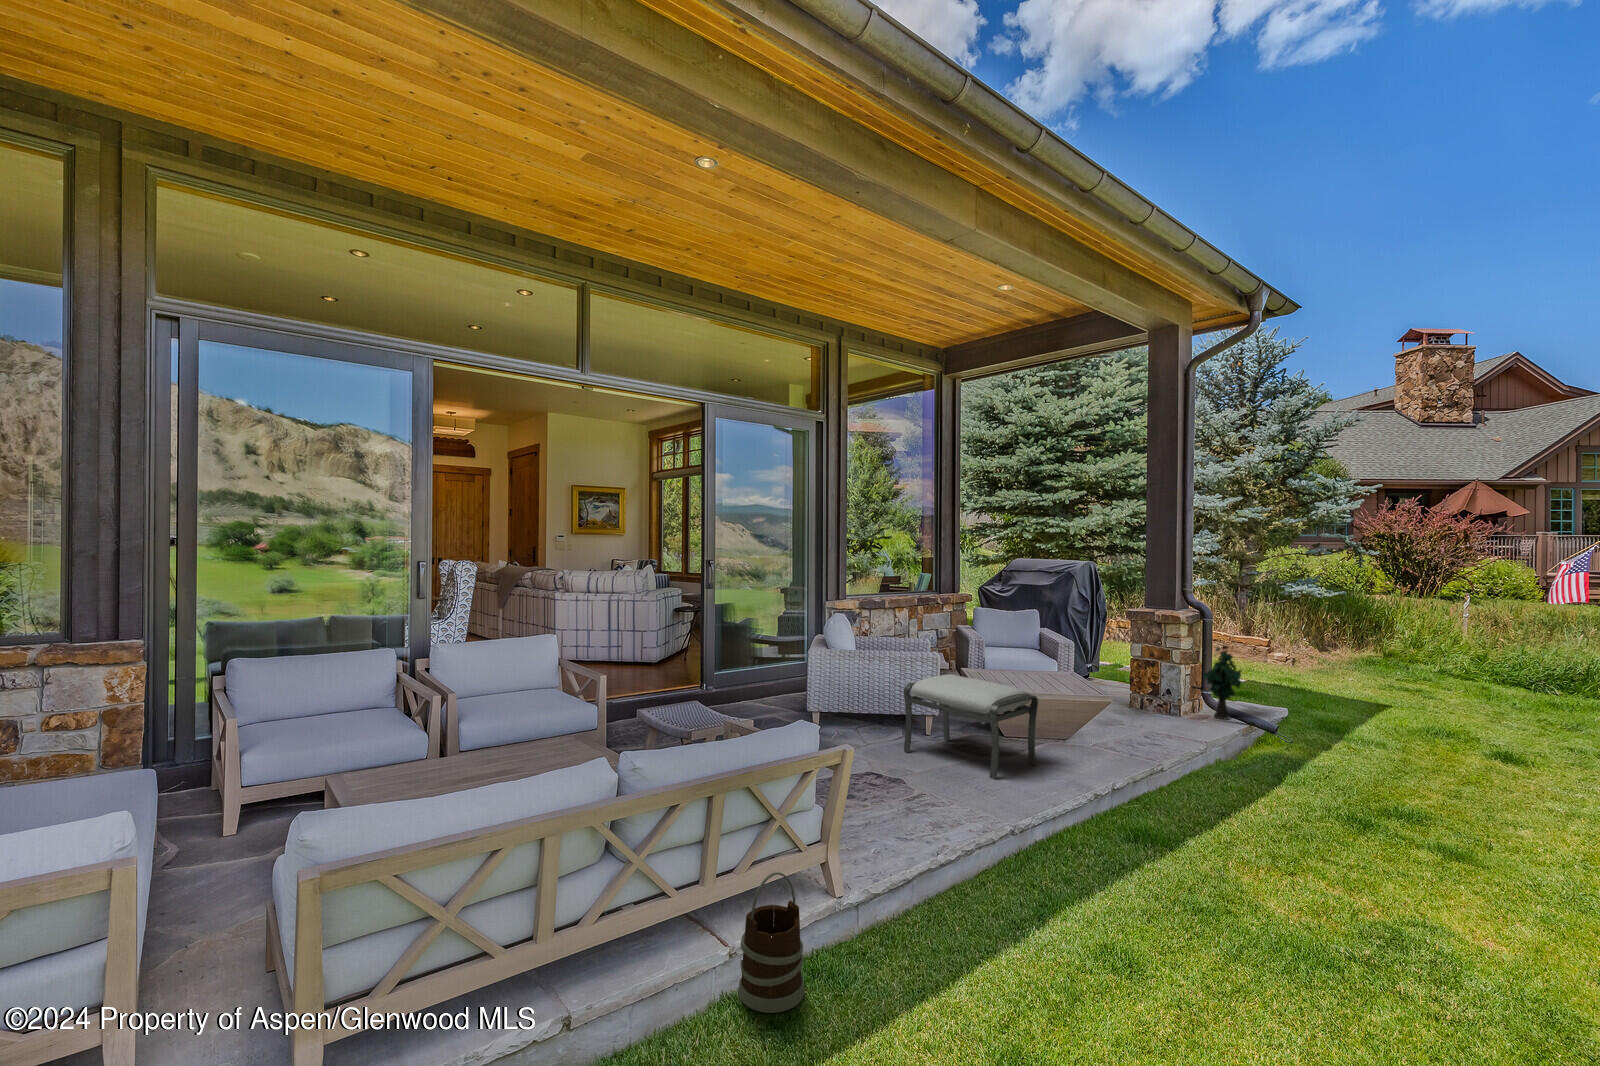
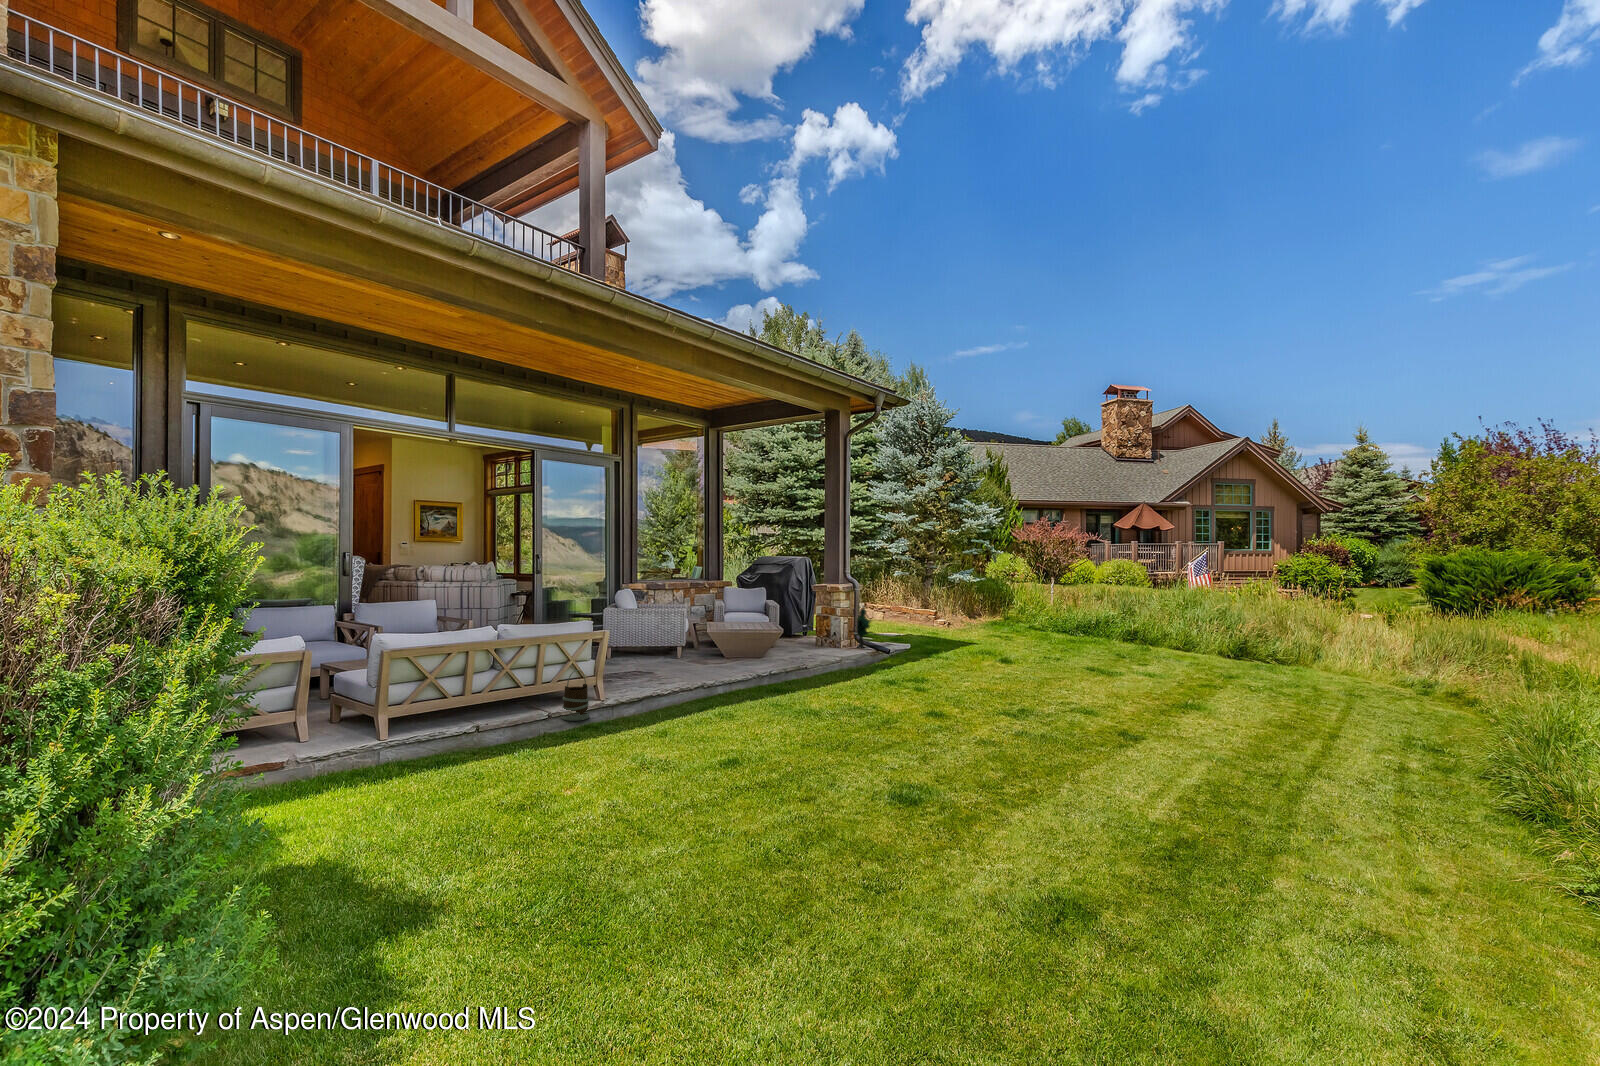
ottoman: present [904,674,1038,780] -> none [661,618,733,668]

